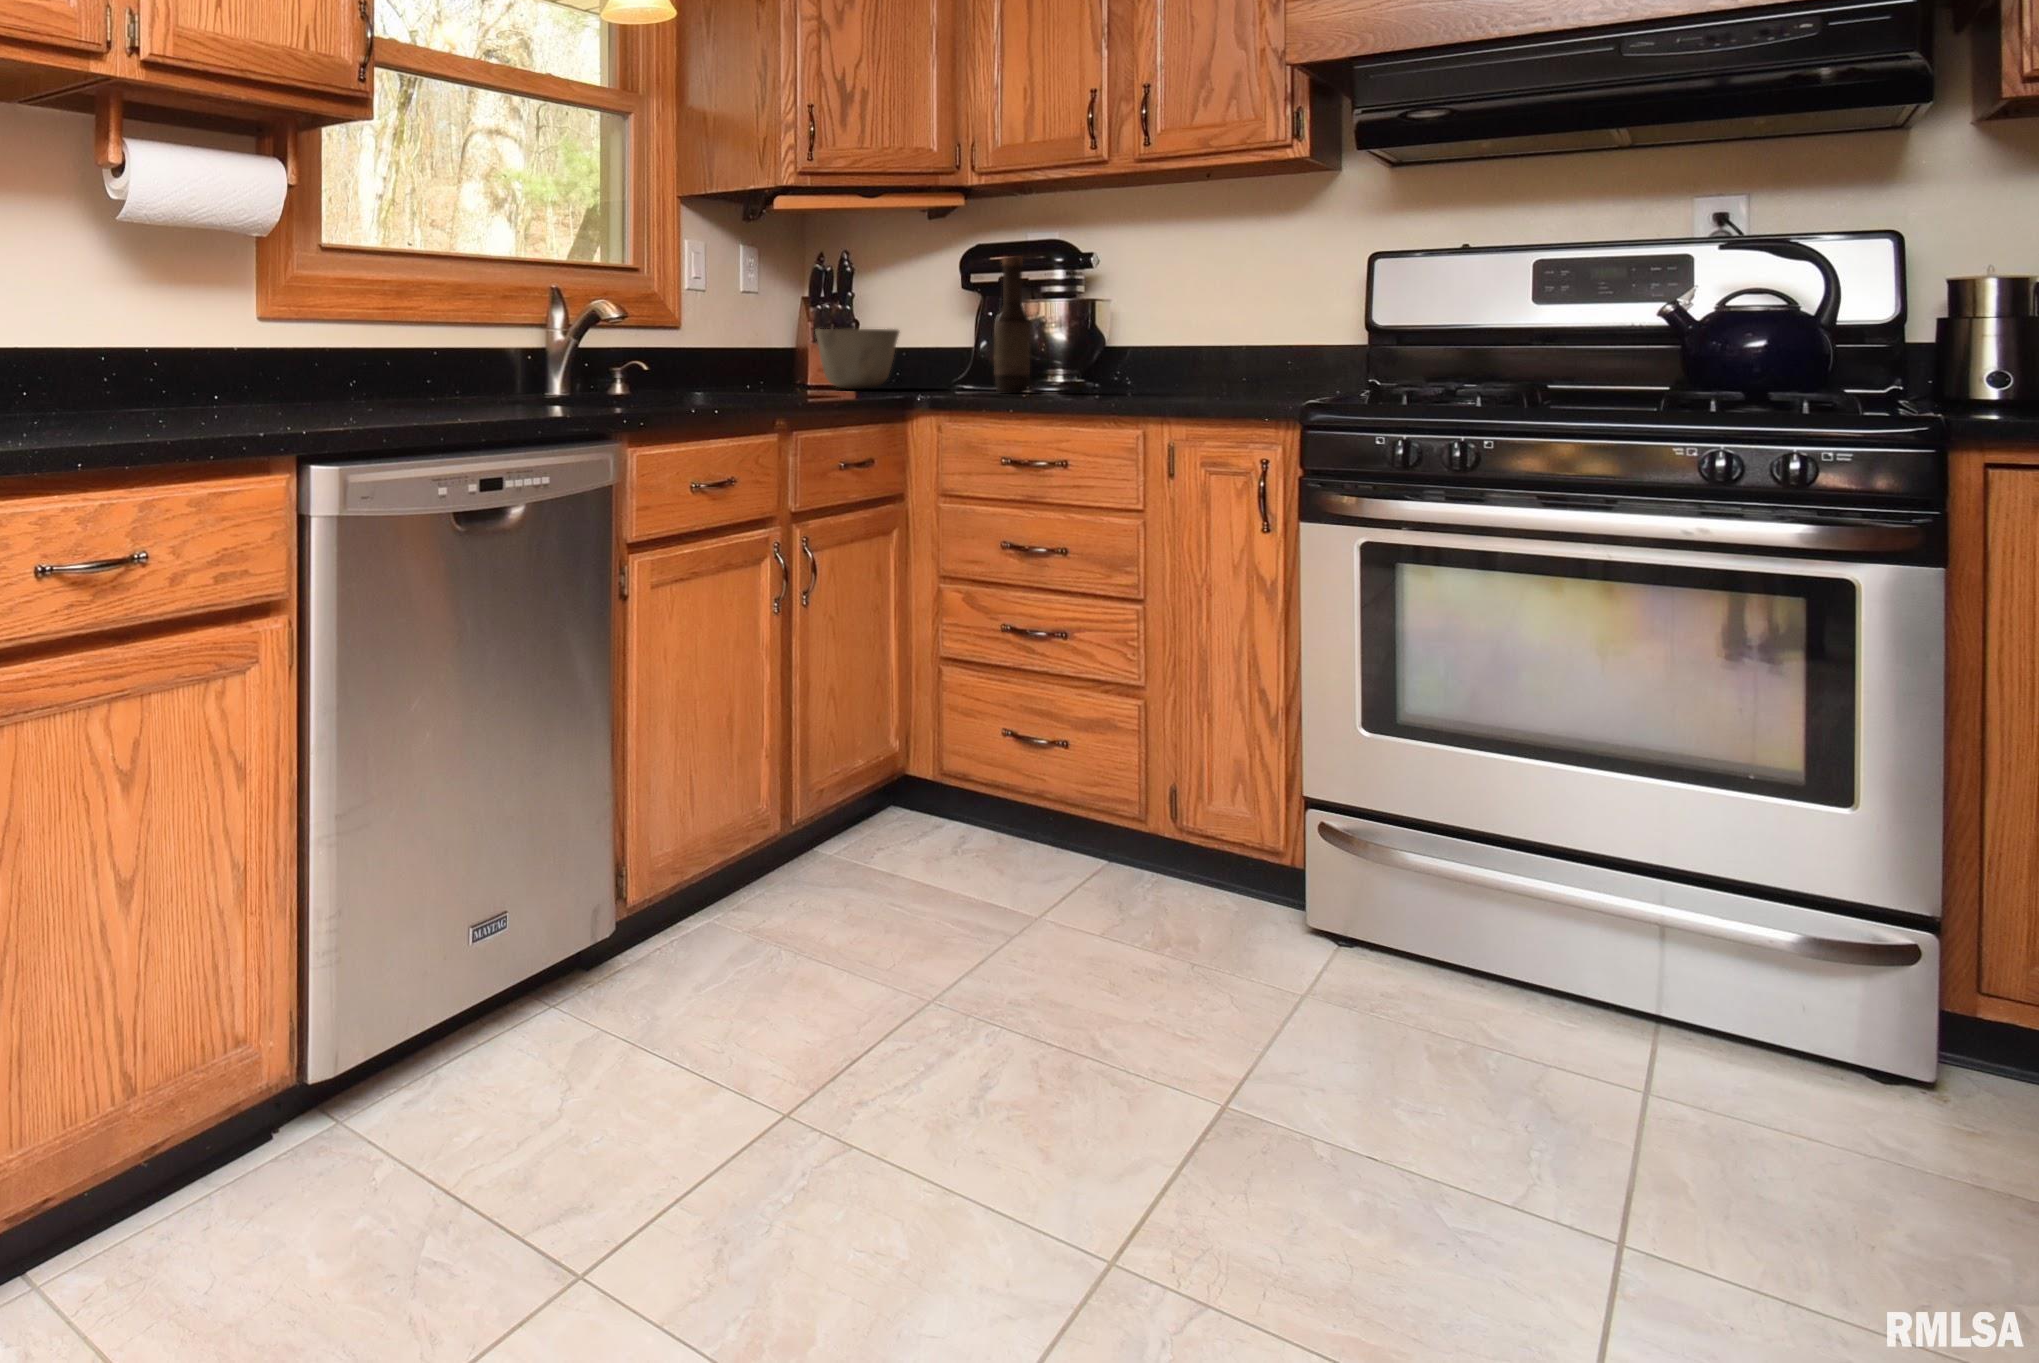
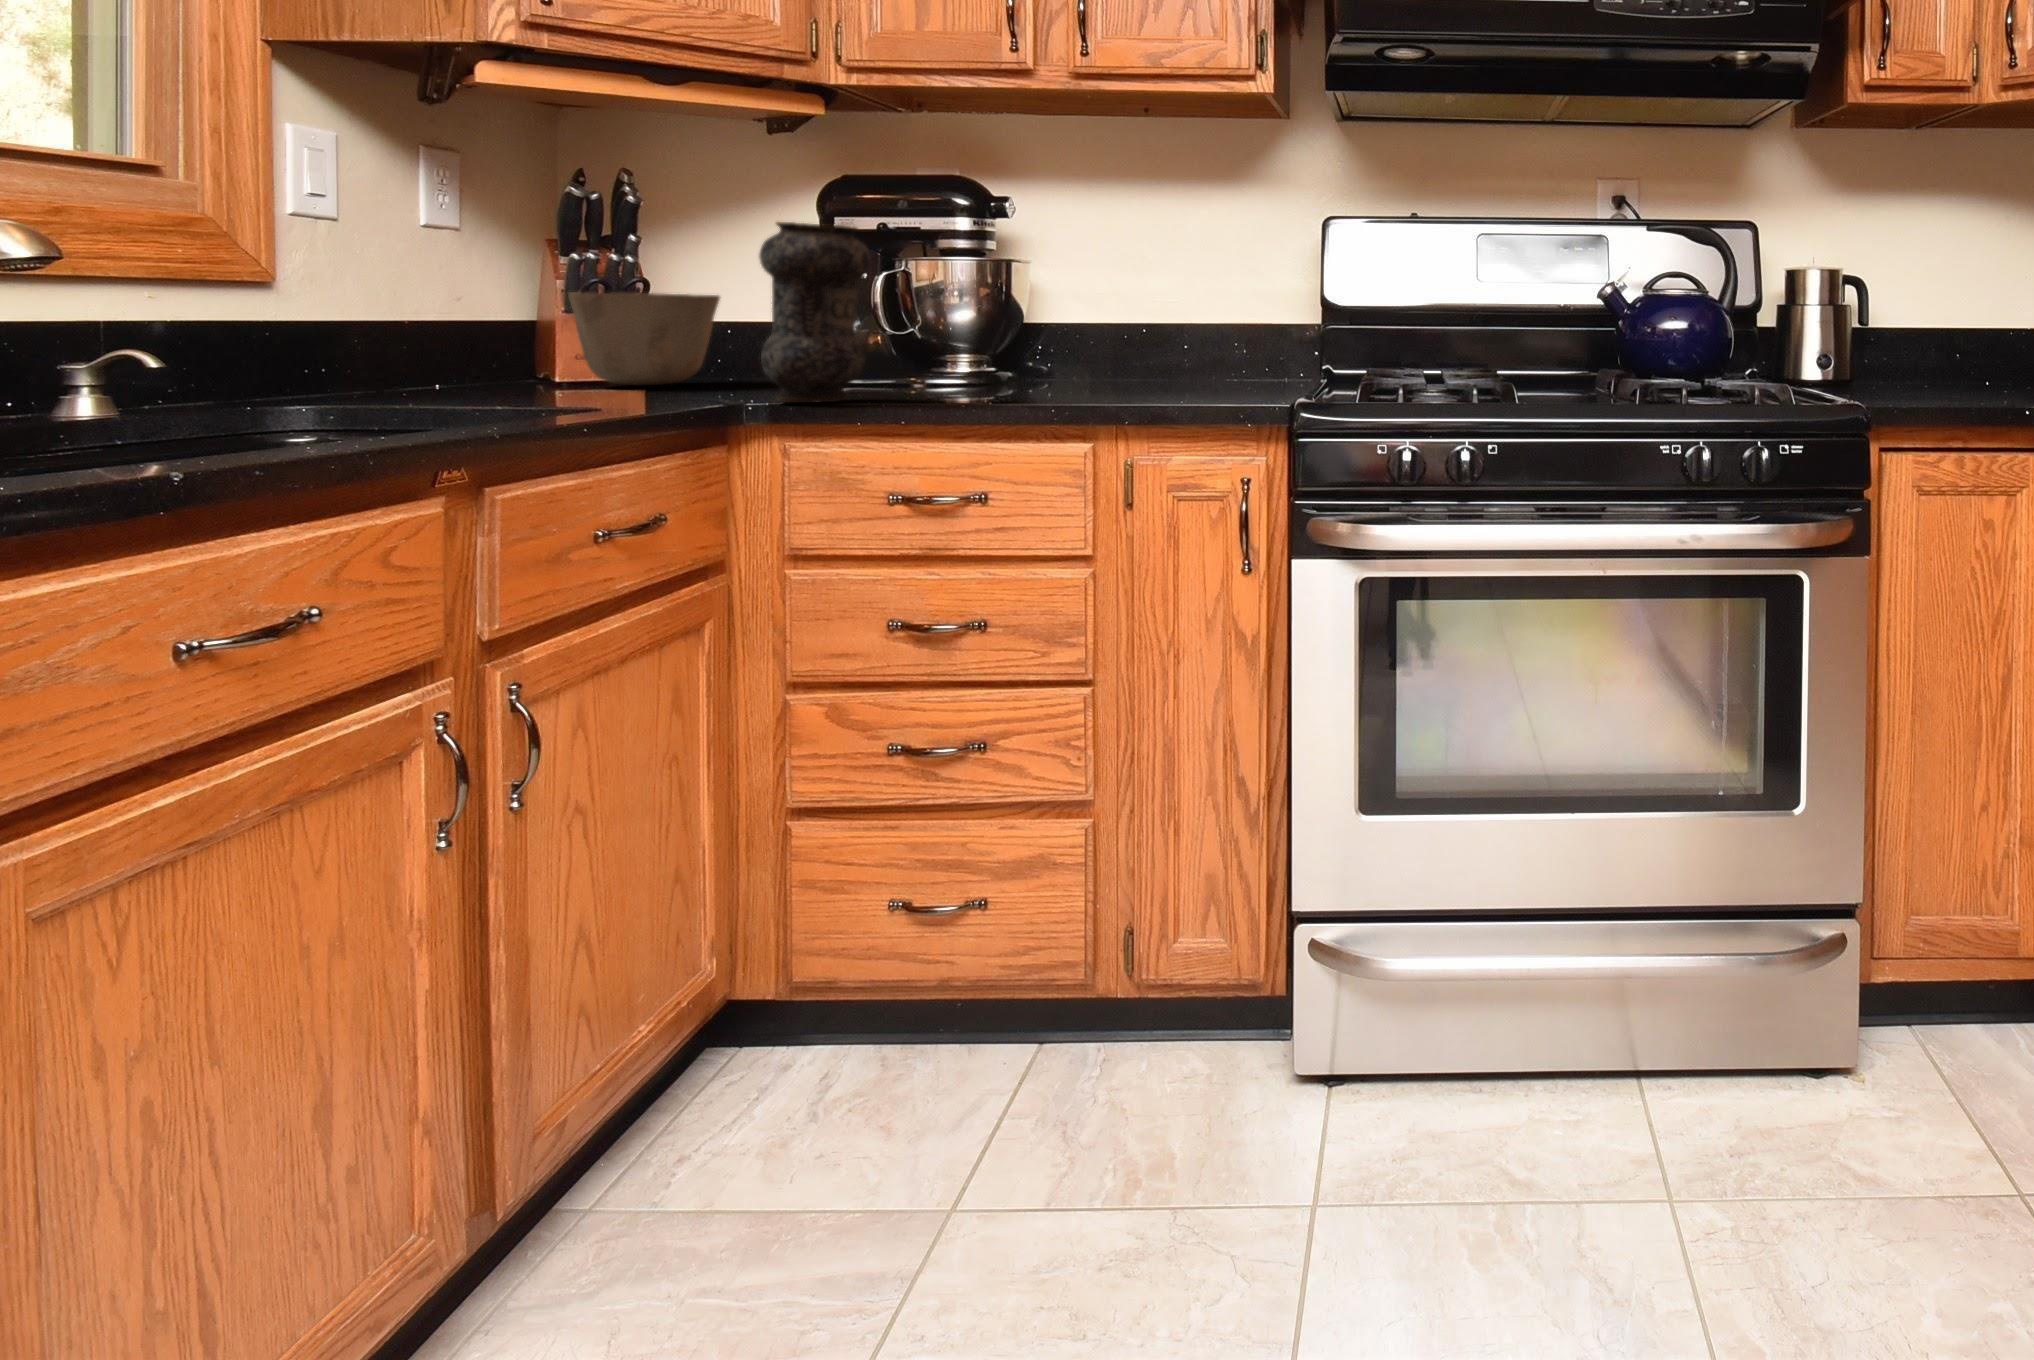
bottle: present [995,256,1030,392] -> none [871,194,925,393]
vase: none [927,279,994,395] -> present [759,222,871,403]

